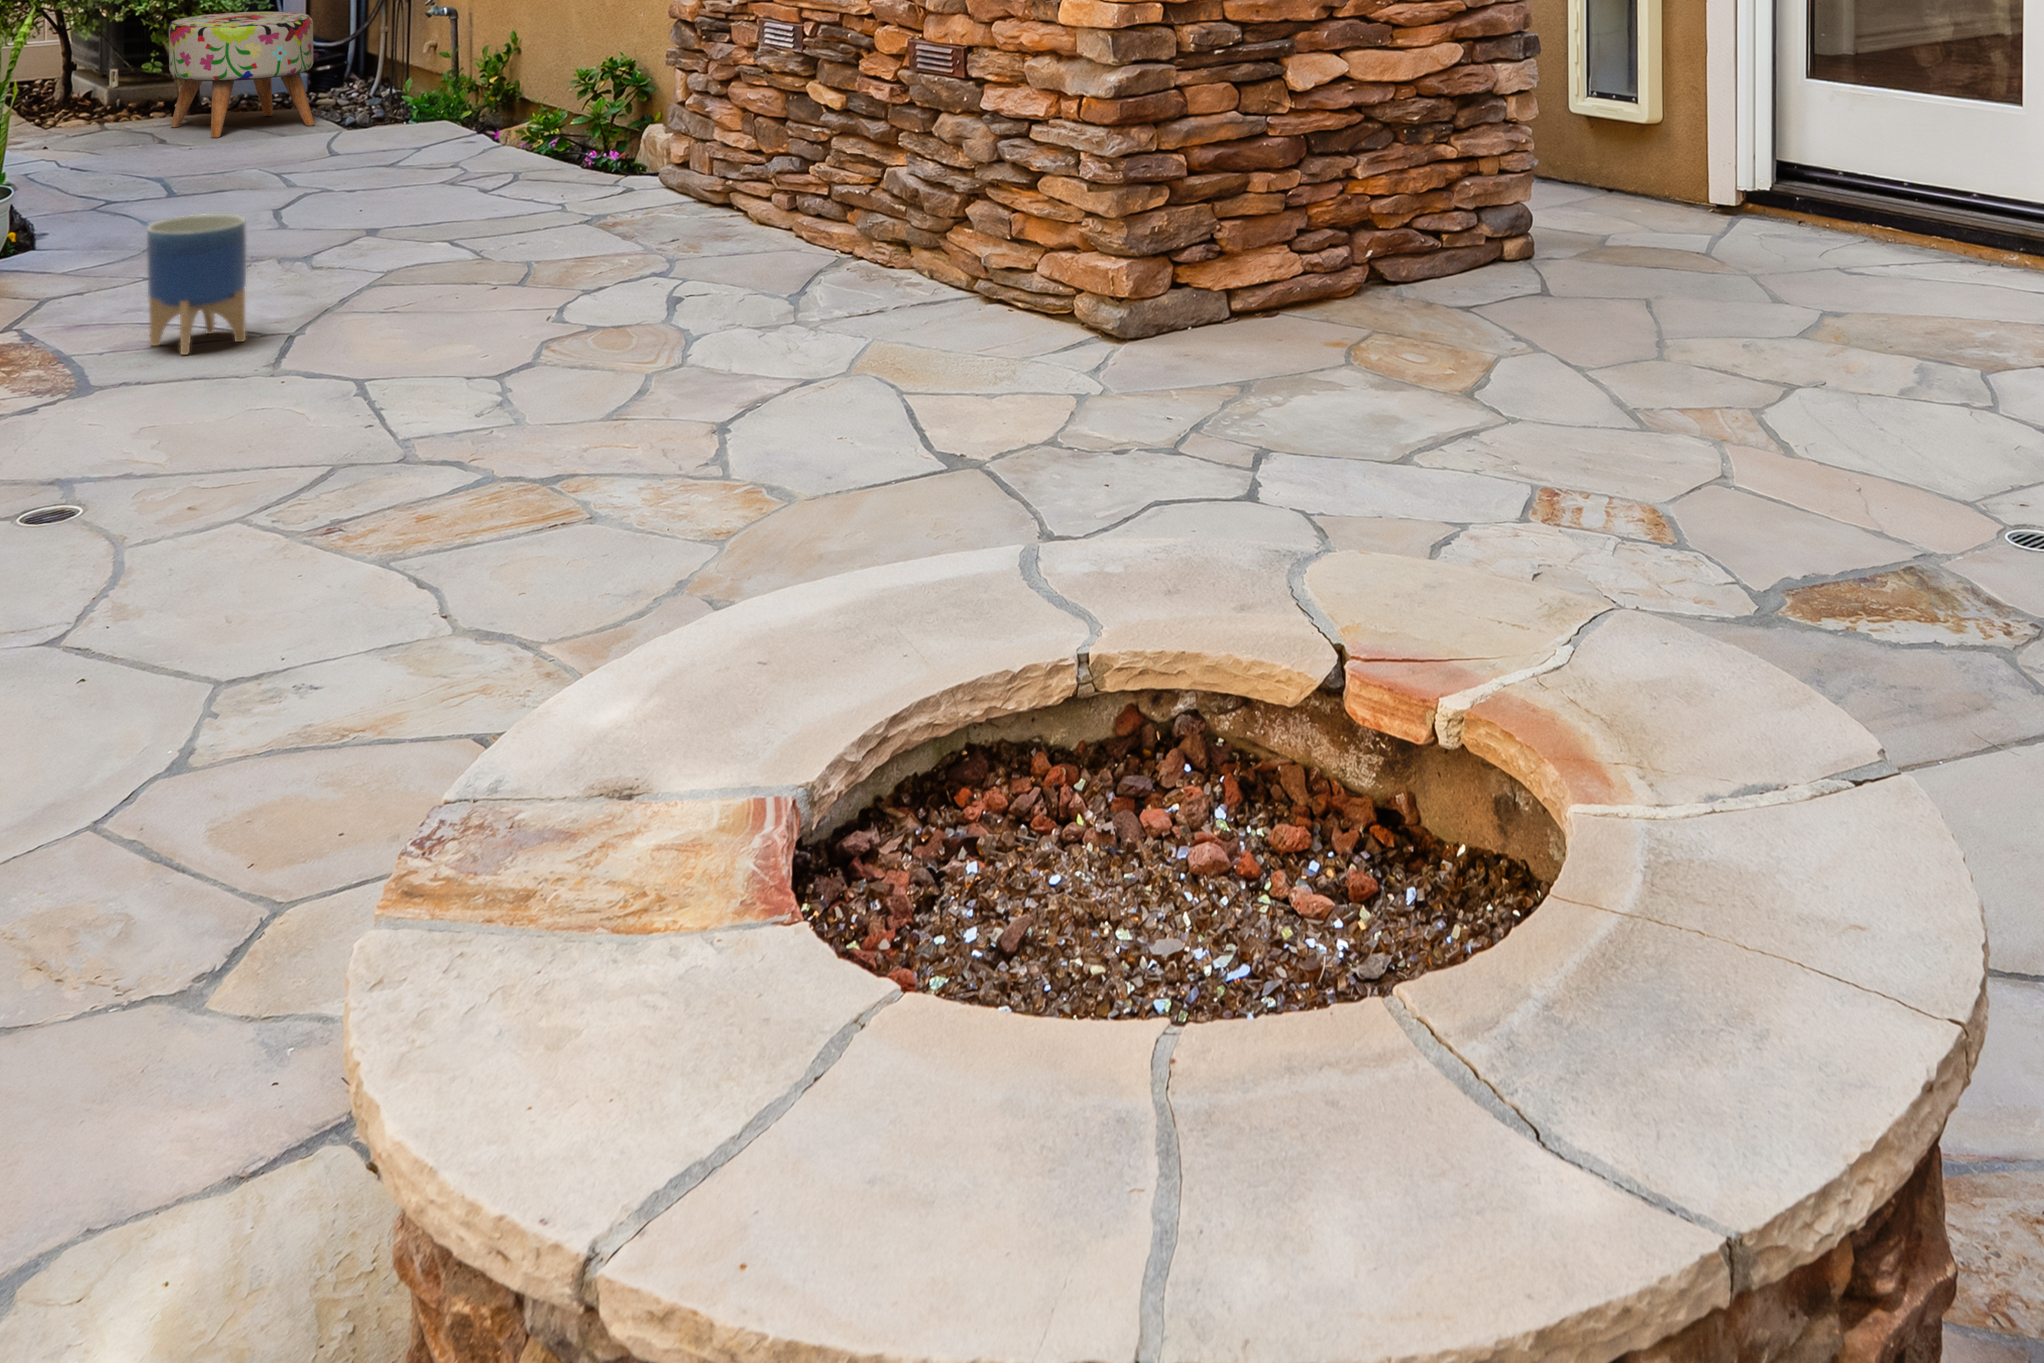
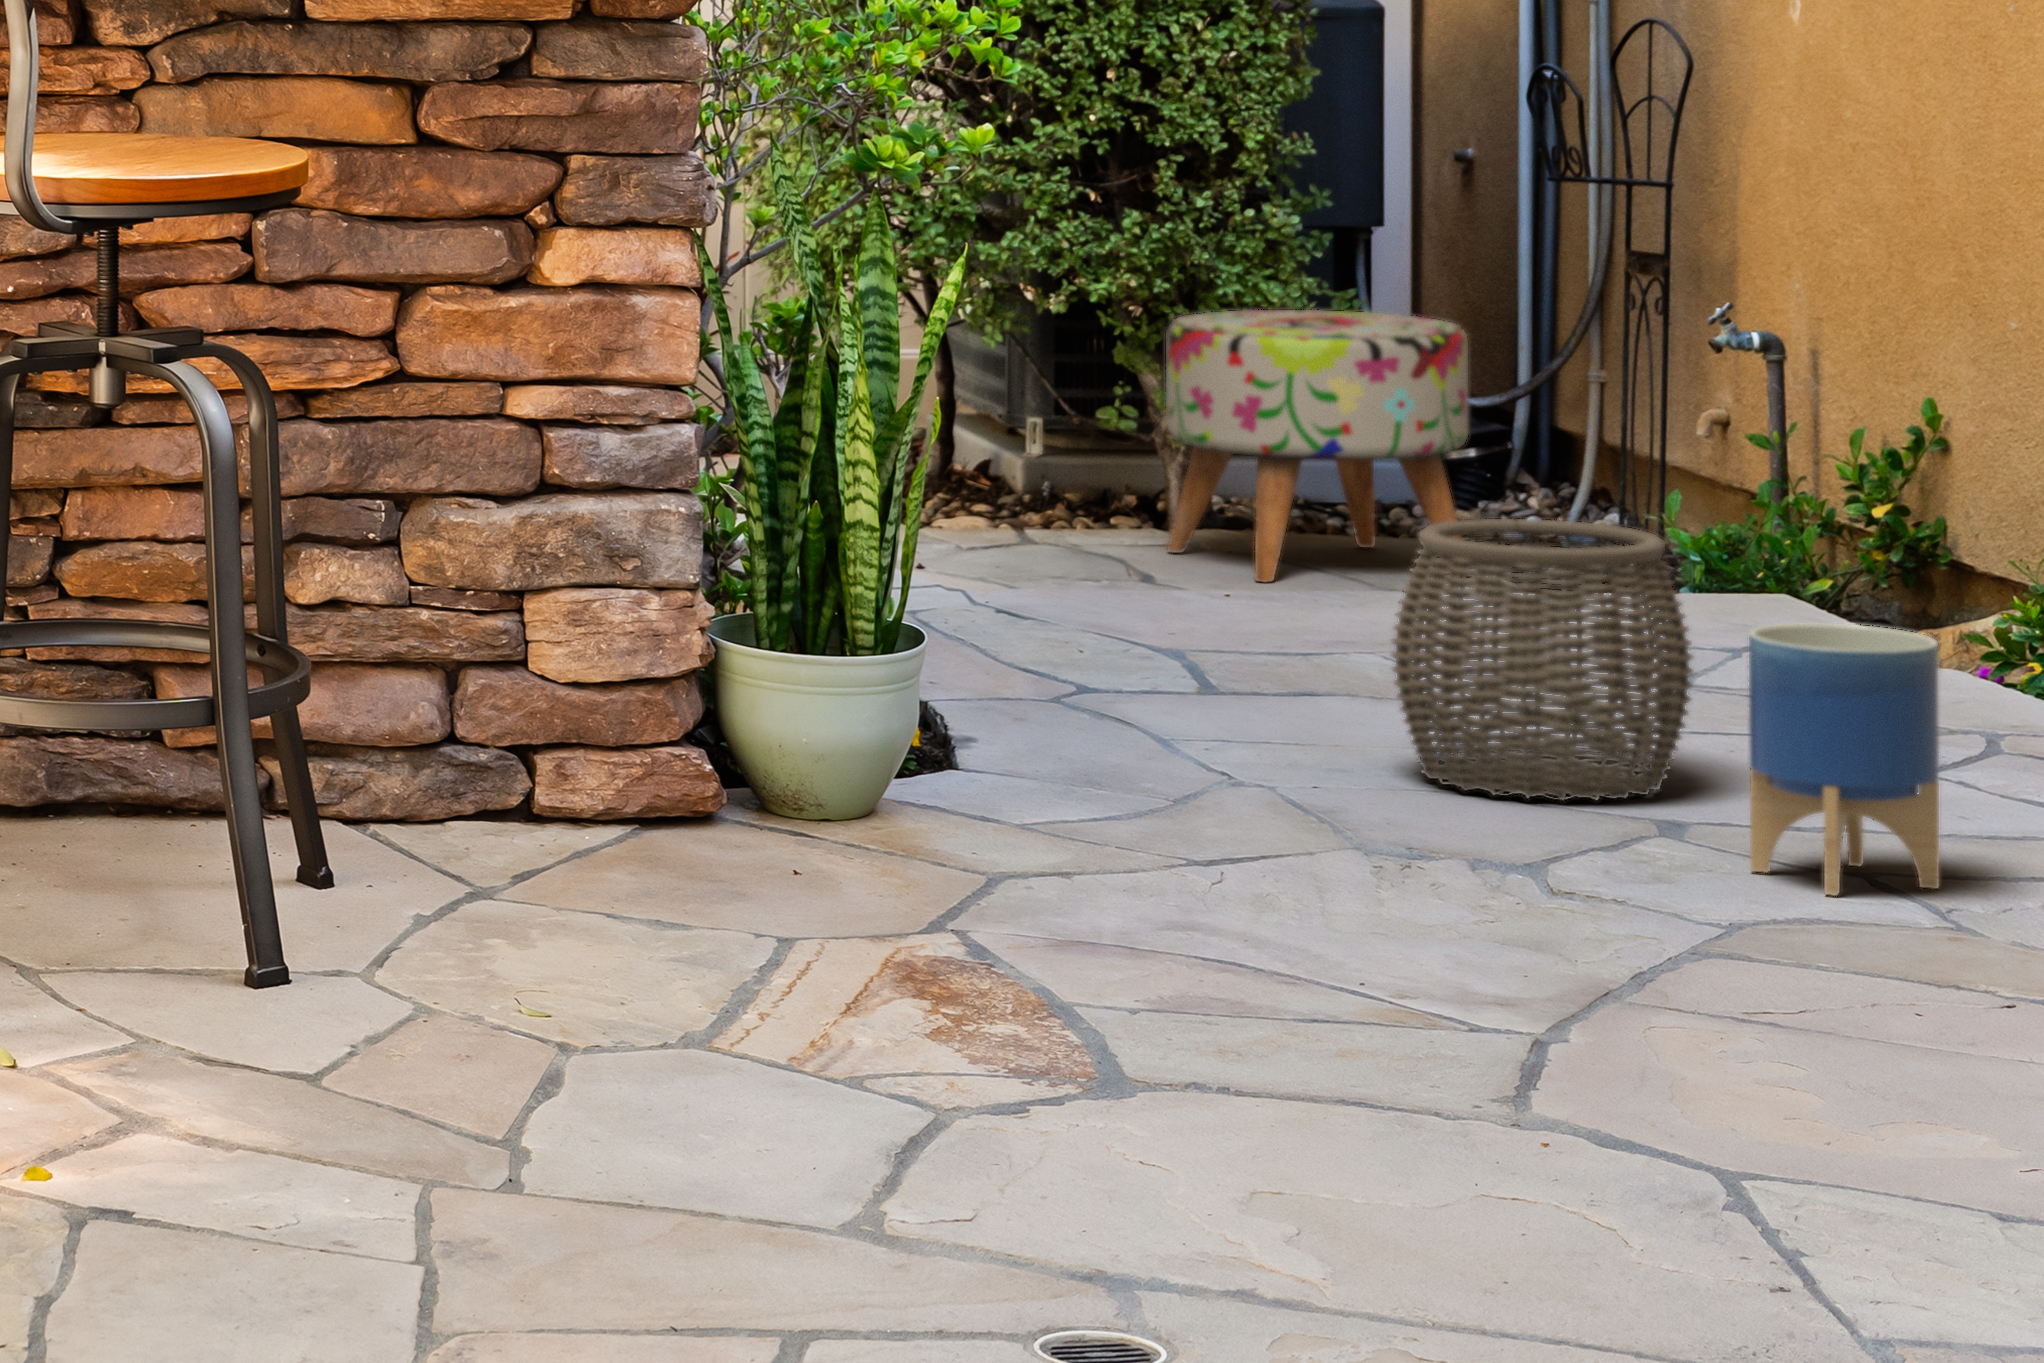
woven basket: none [255,107,391,231] -> present [1392,519,1693,800]
planter: present [147,214,246,355] -> present [1749,623,1939,895]

